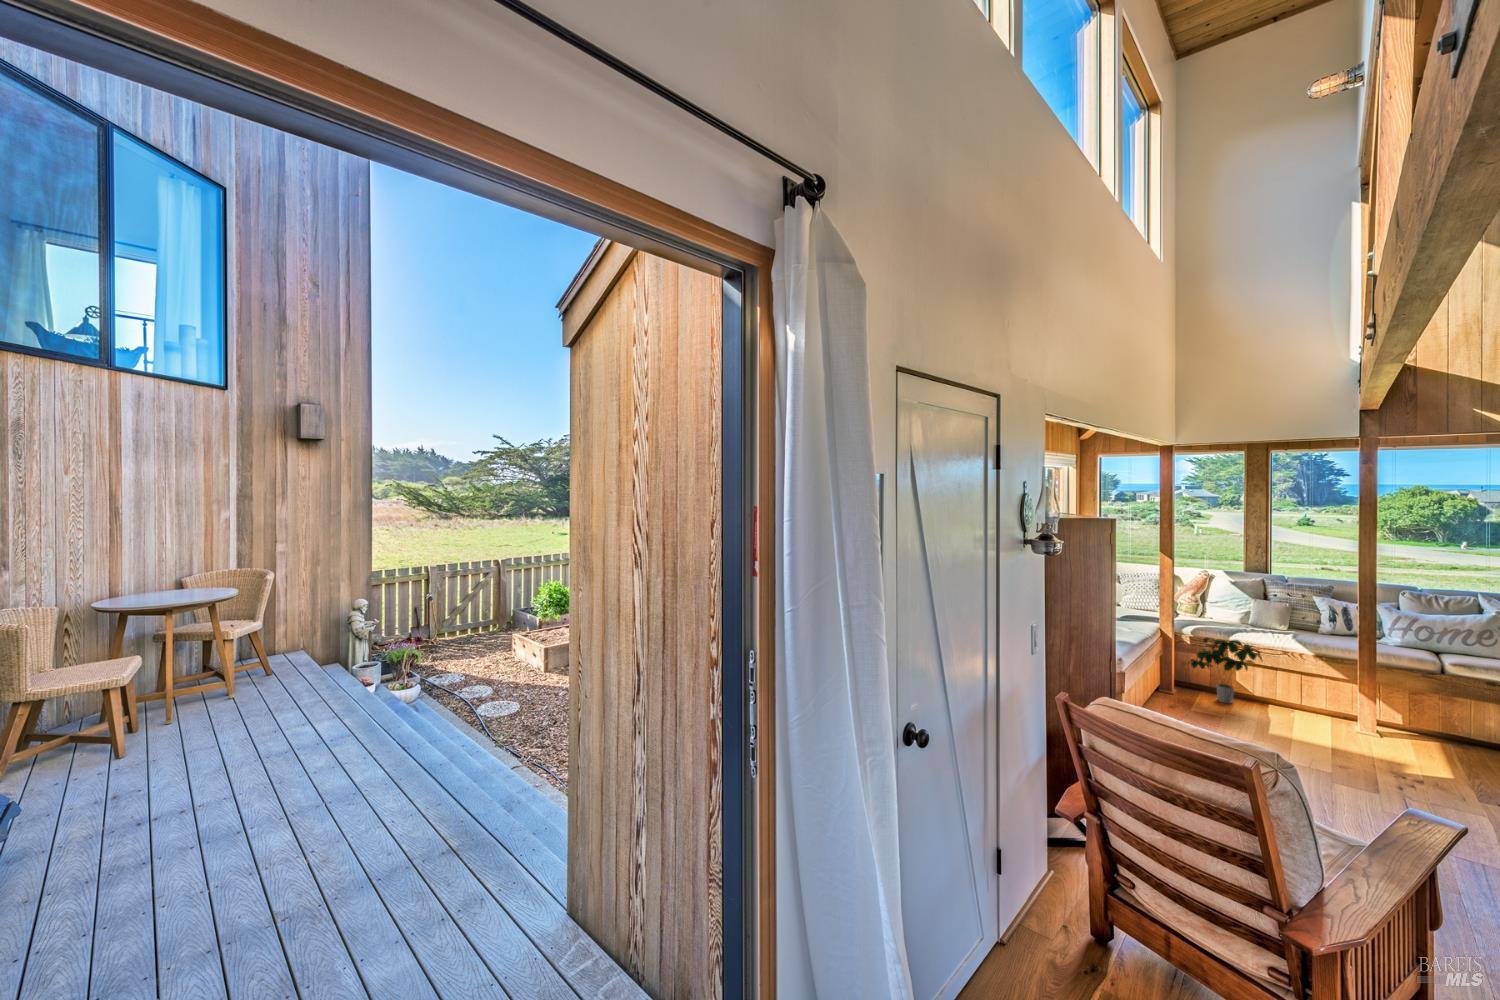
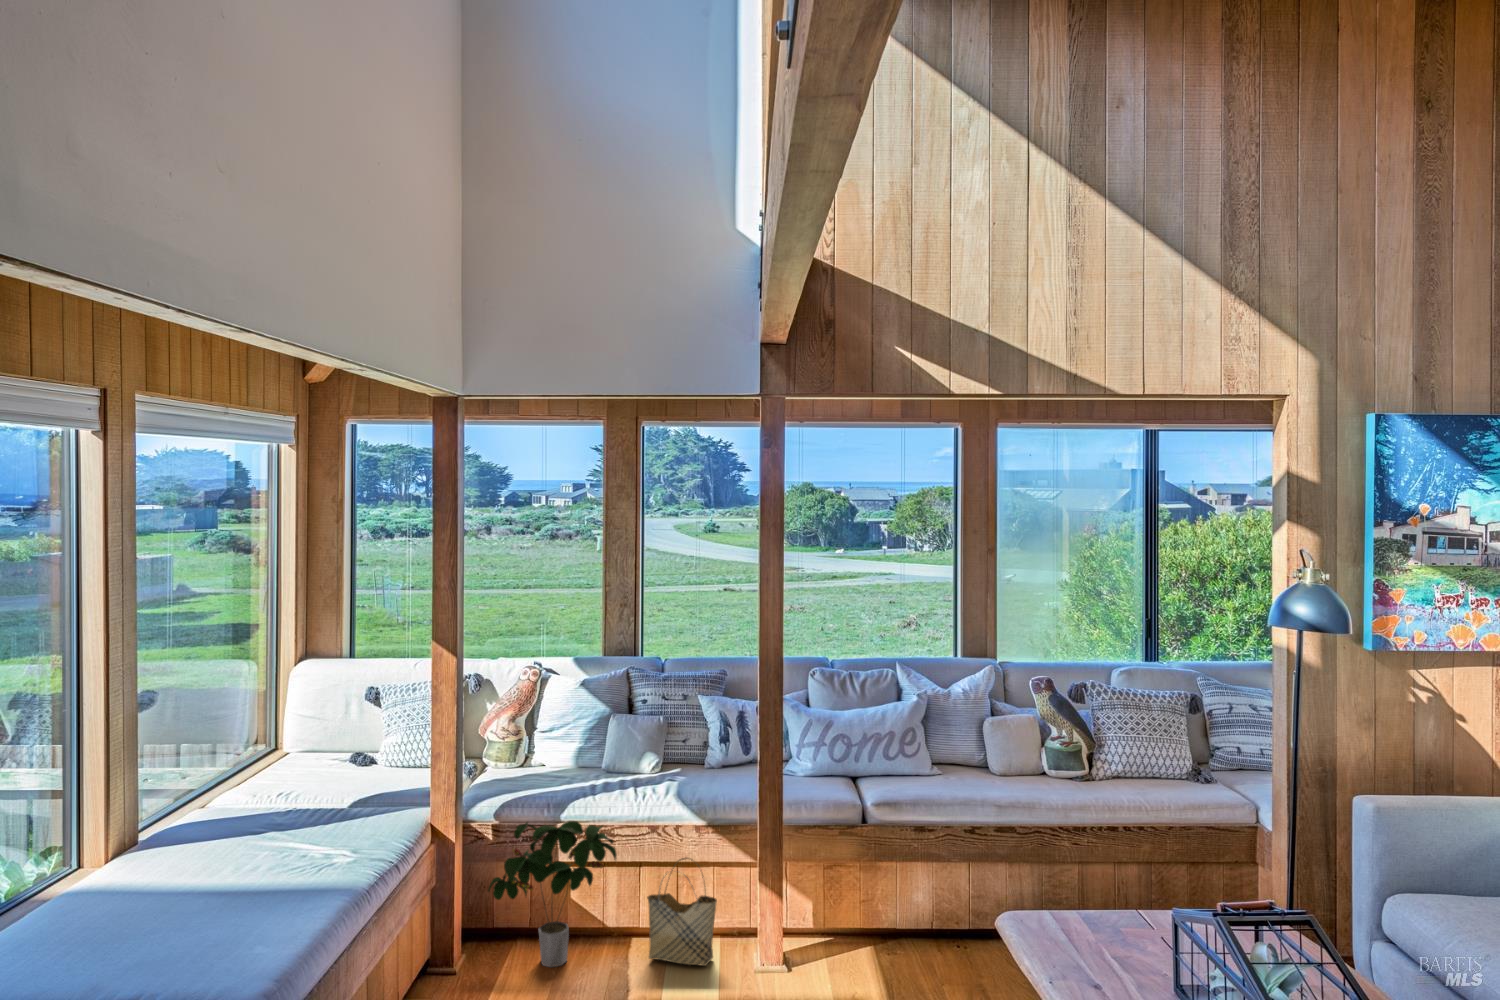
woven basket: none [1281,669,1328,721] -> present [647,858,717,966]

